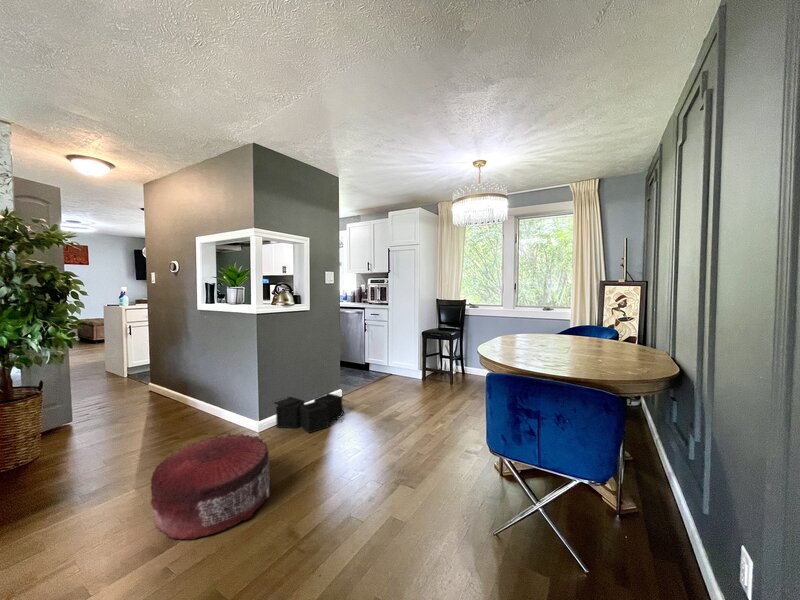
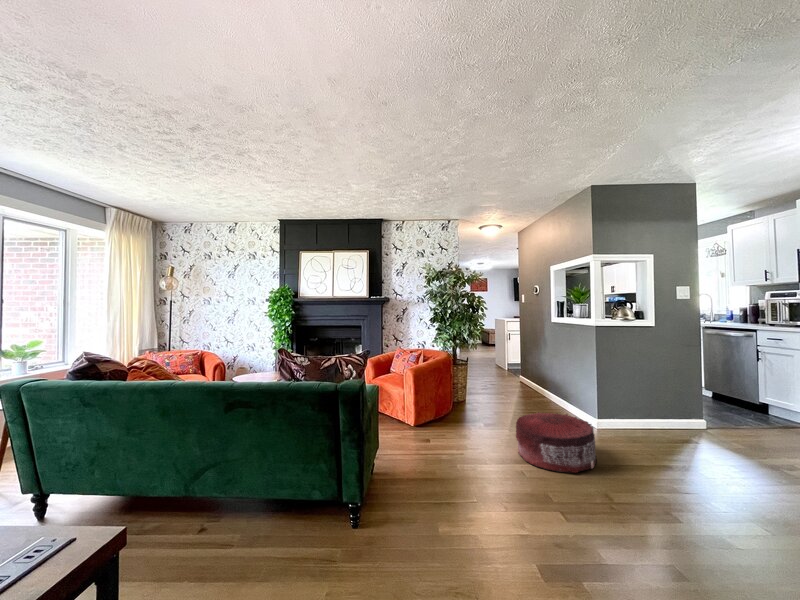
storage bin: present [274,393,344,433] -> none [611,408,699,448]

